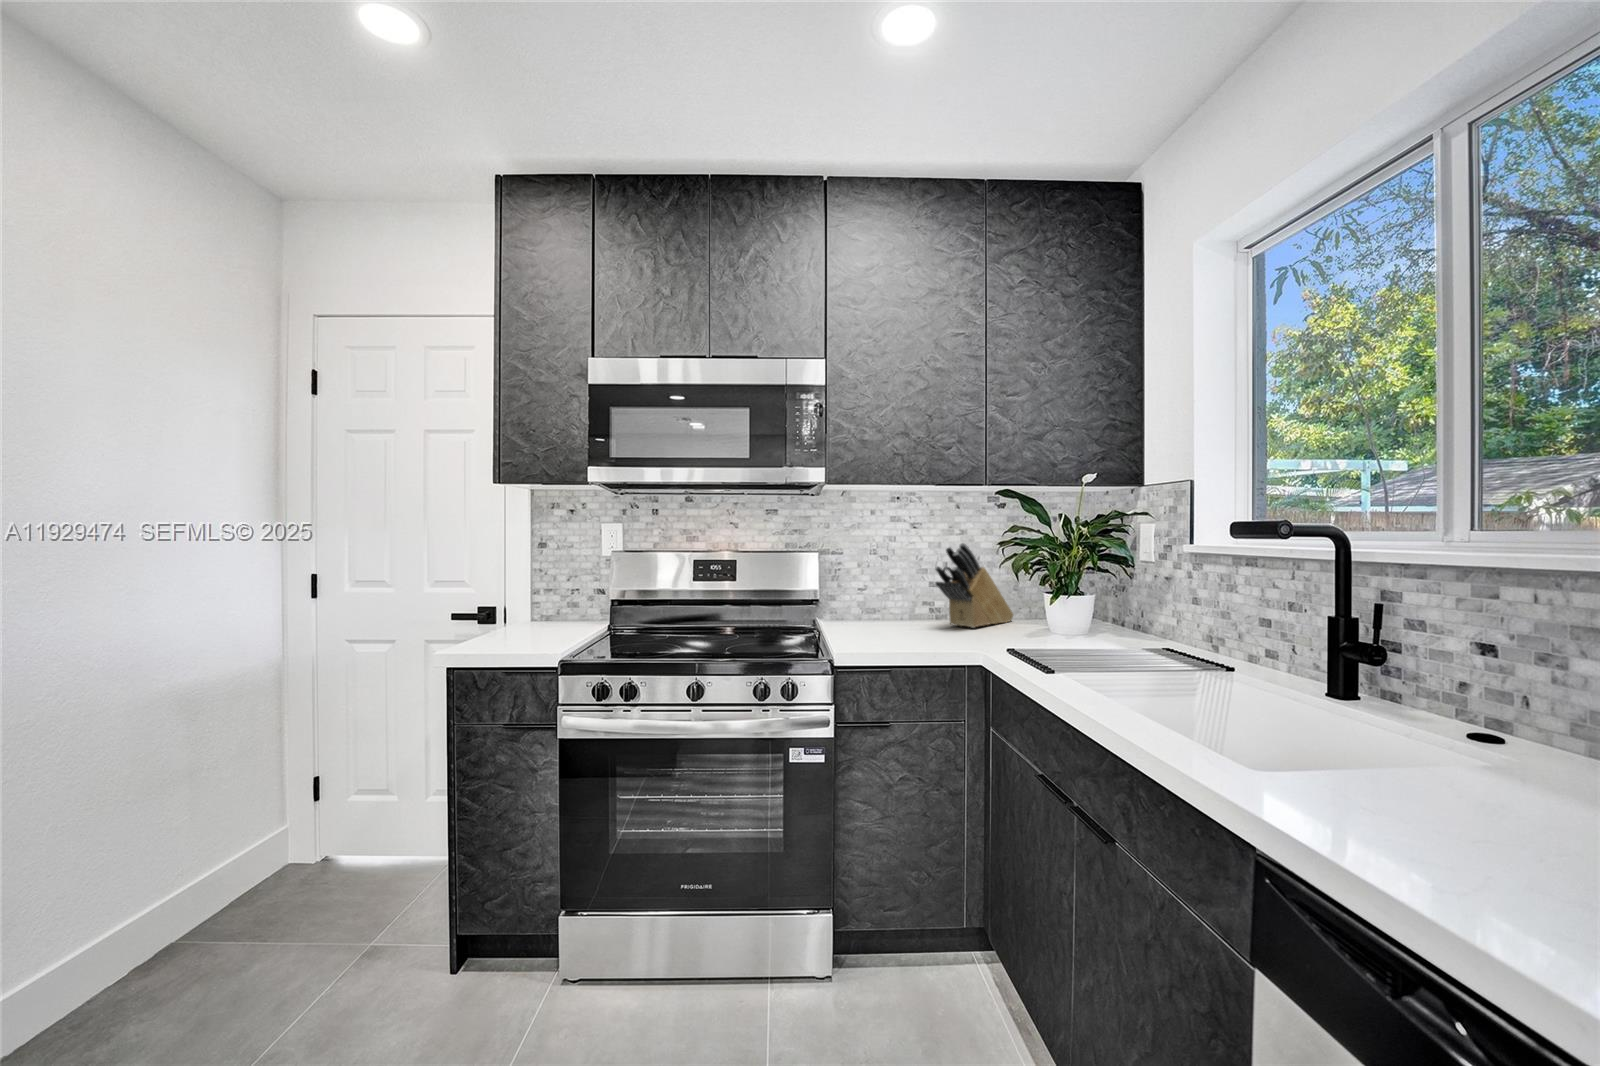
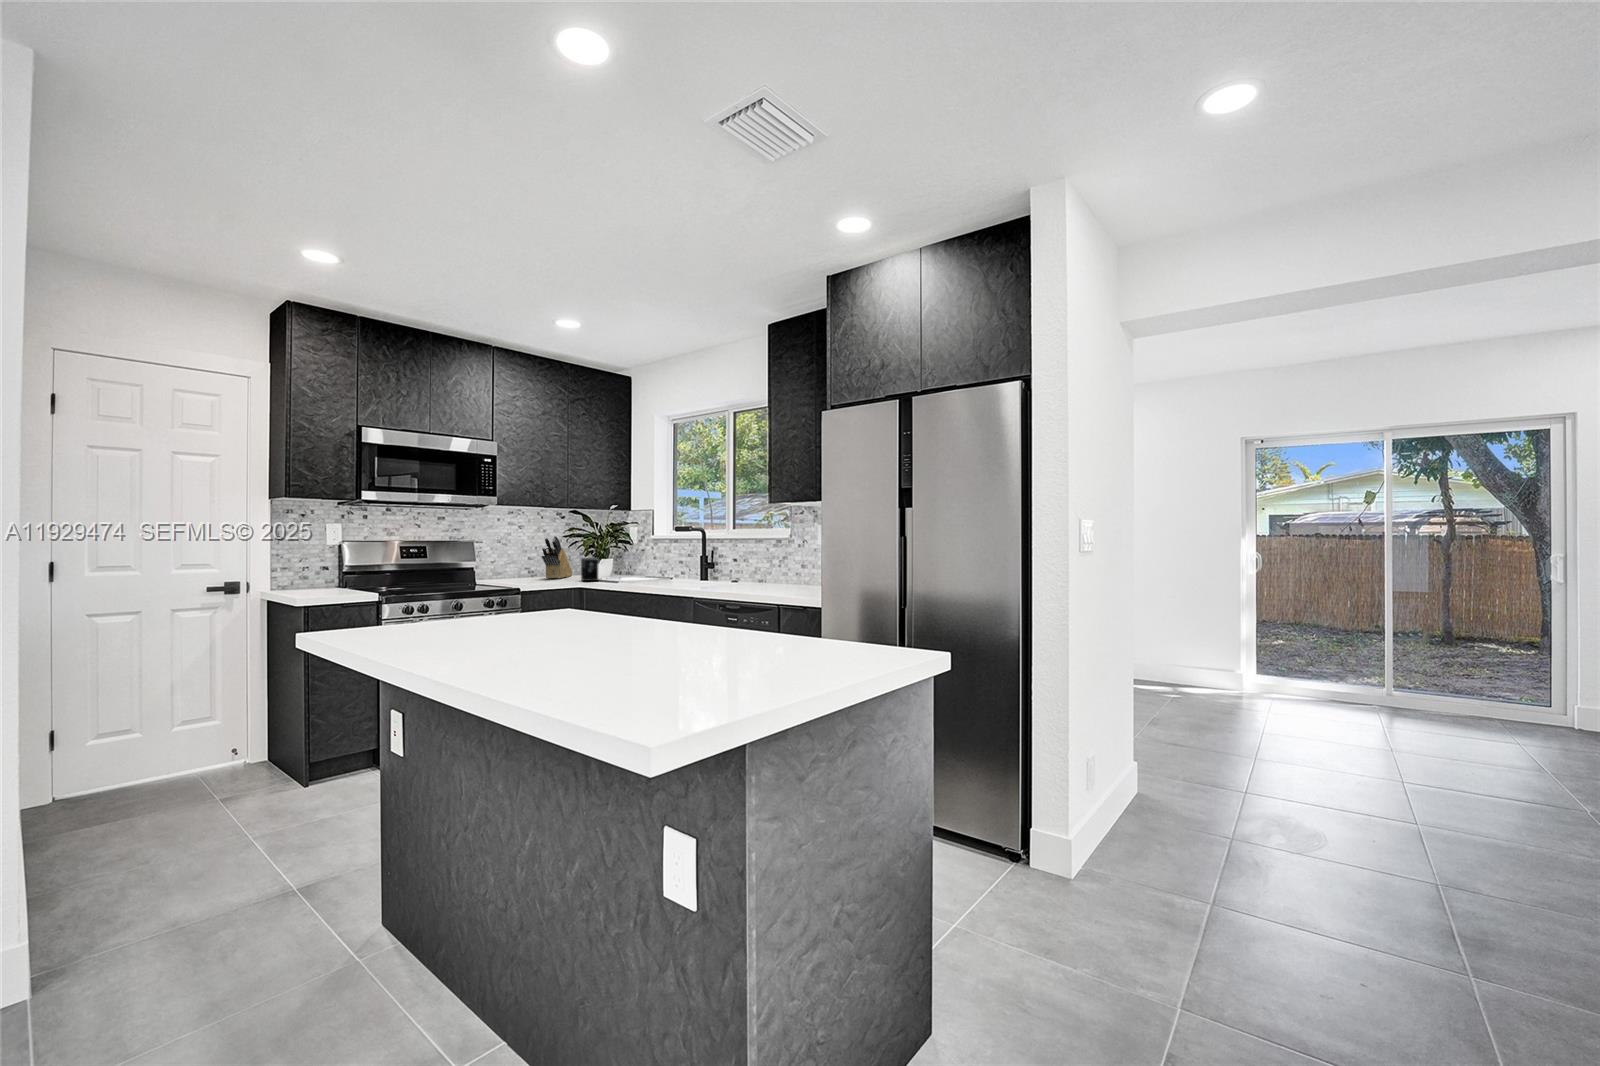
coffee maker: none [990,593,1093,650] -> present [581,558,600,581]

